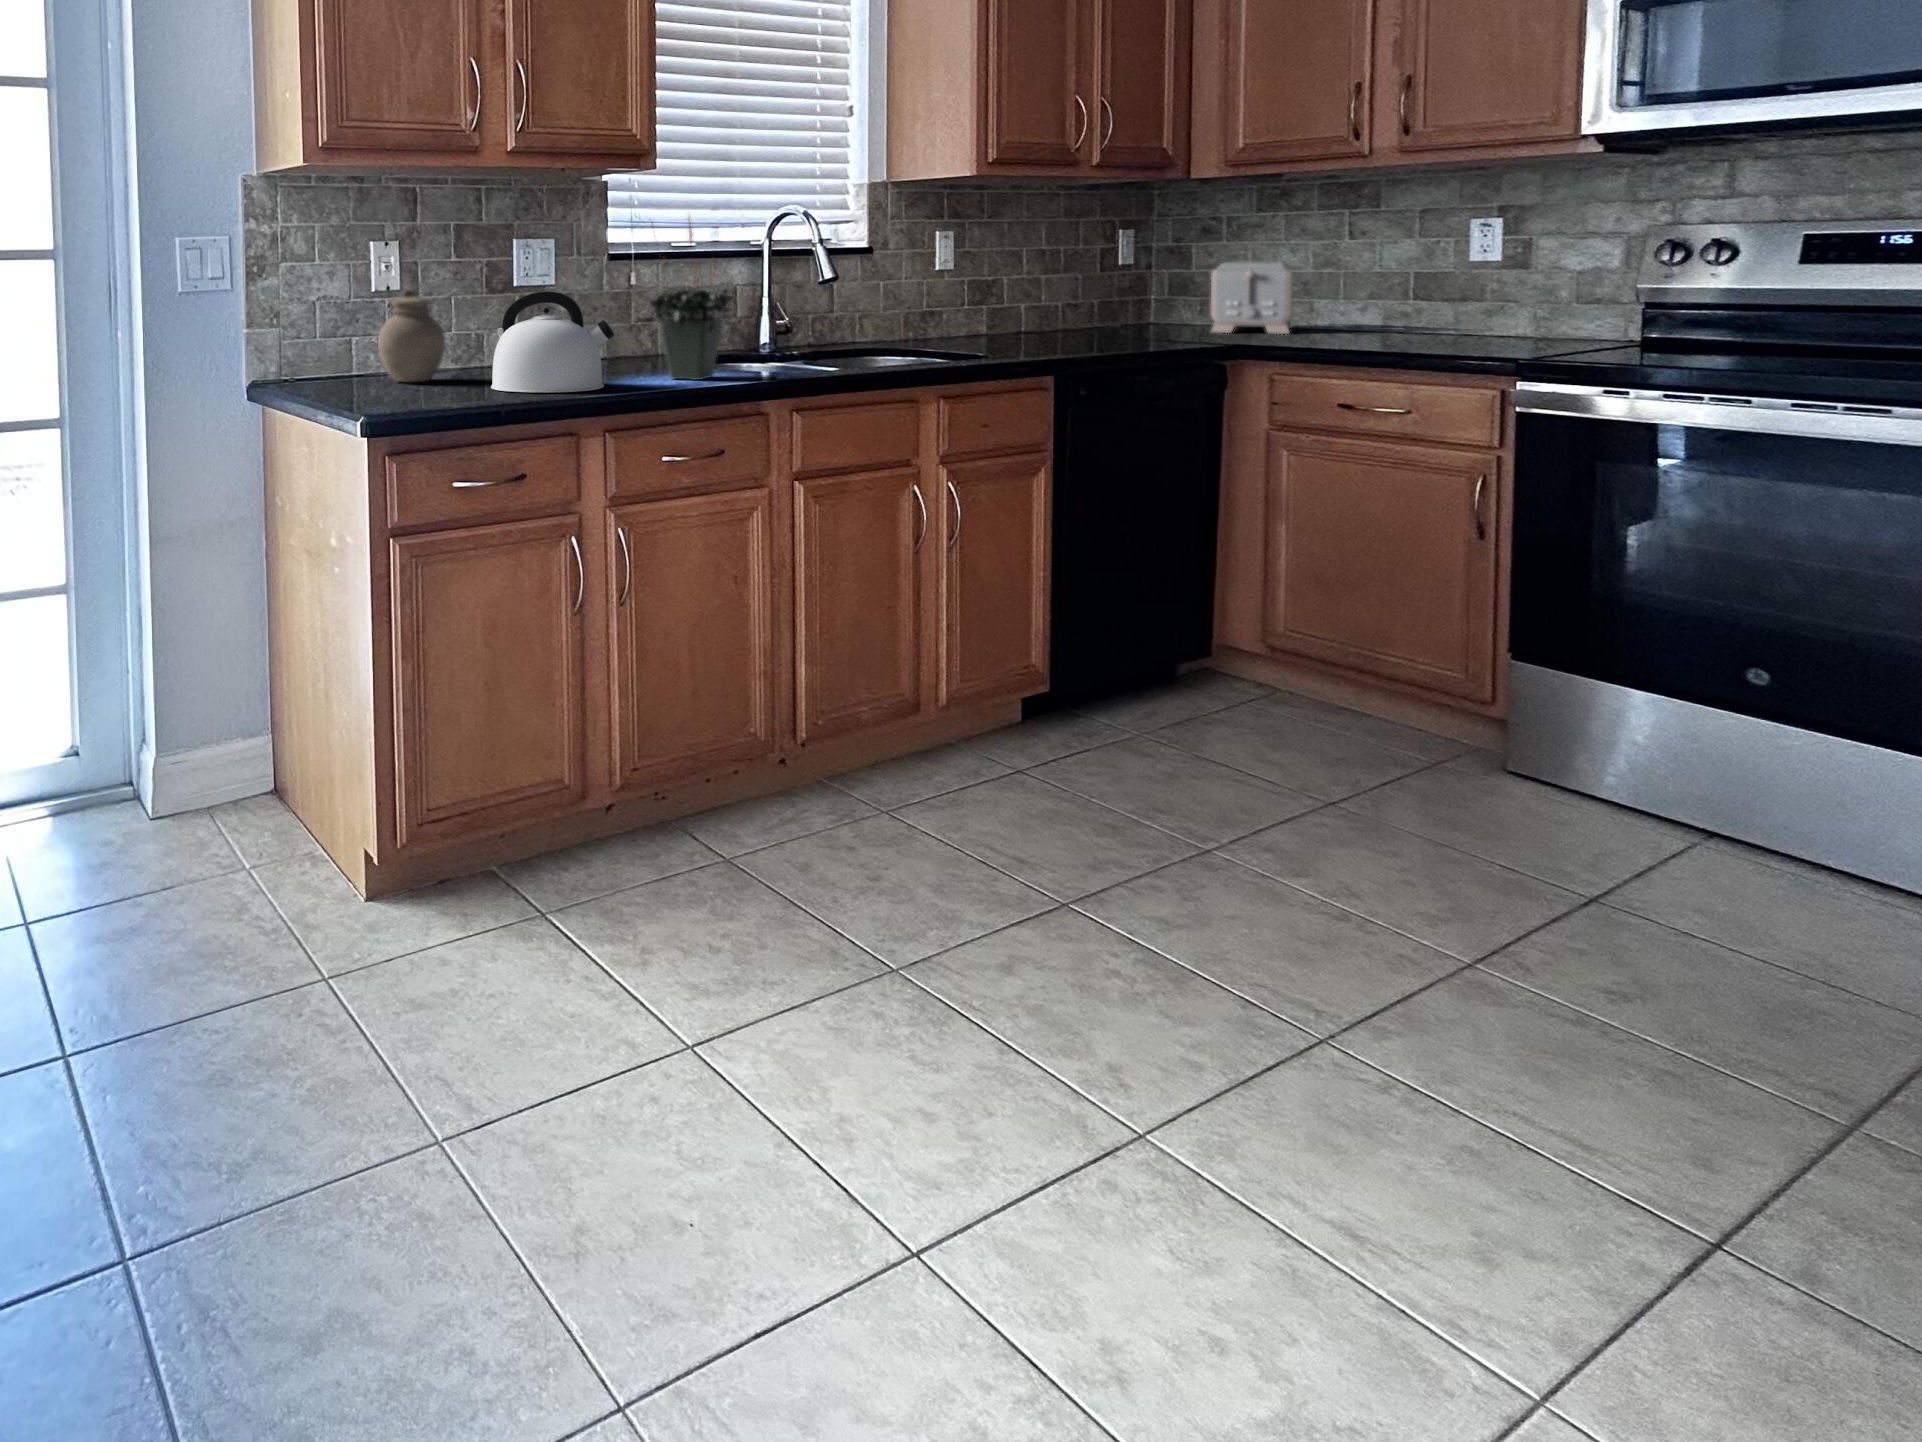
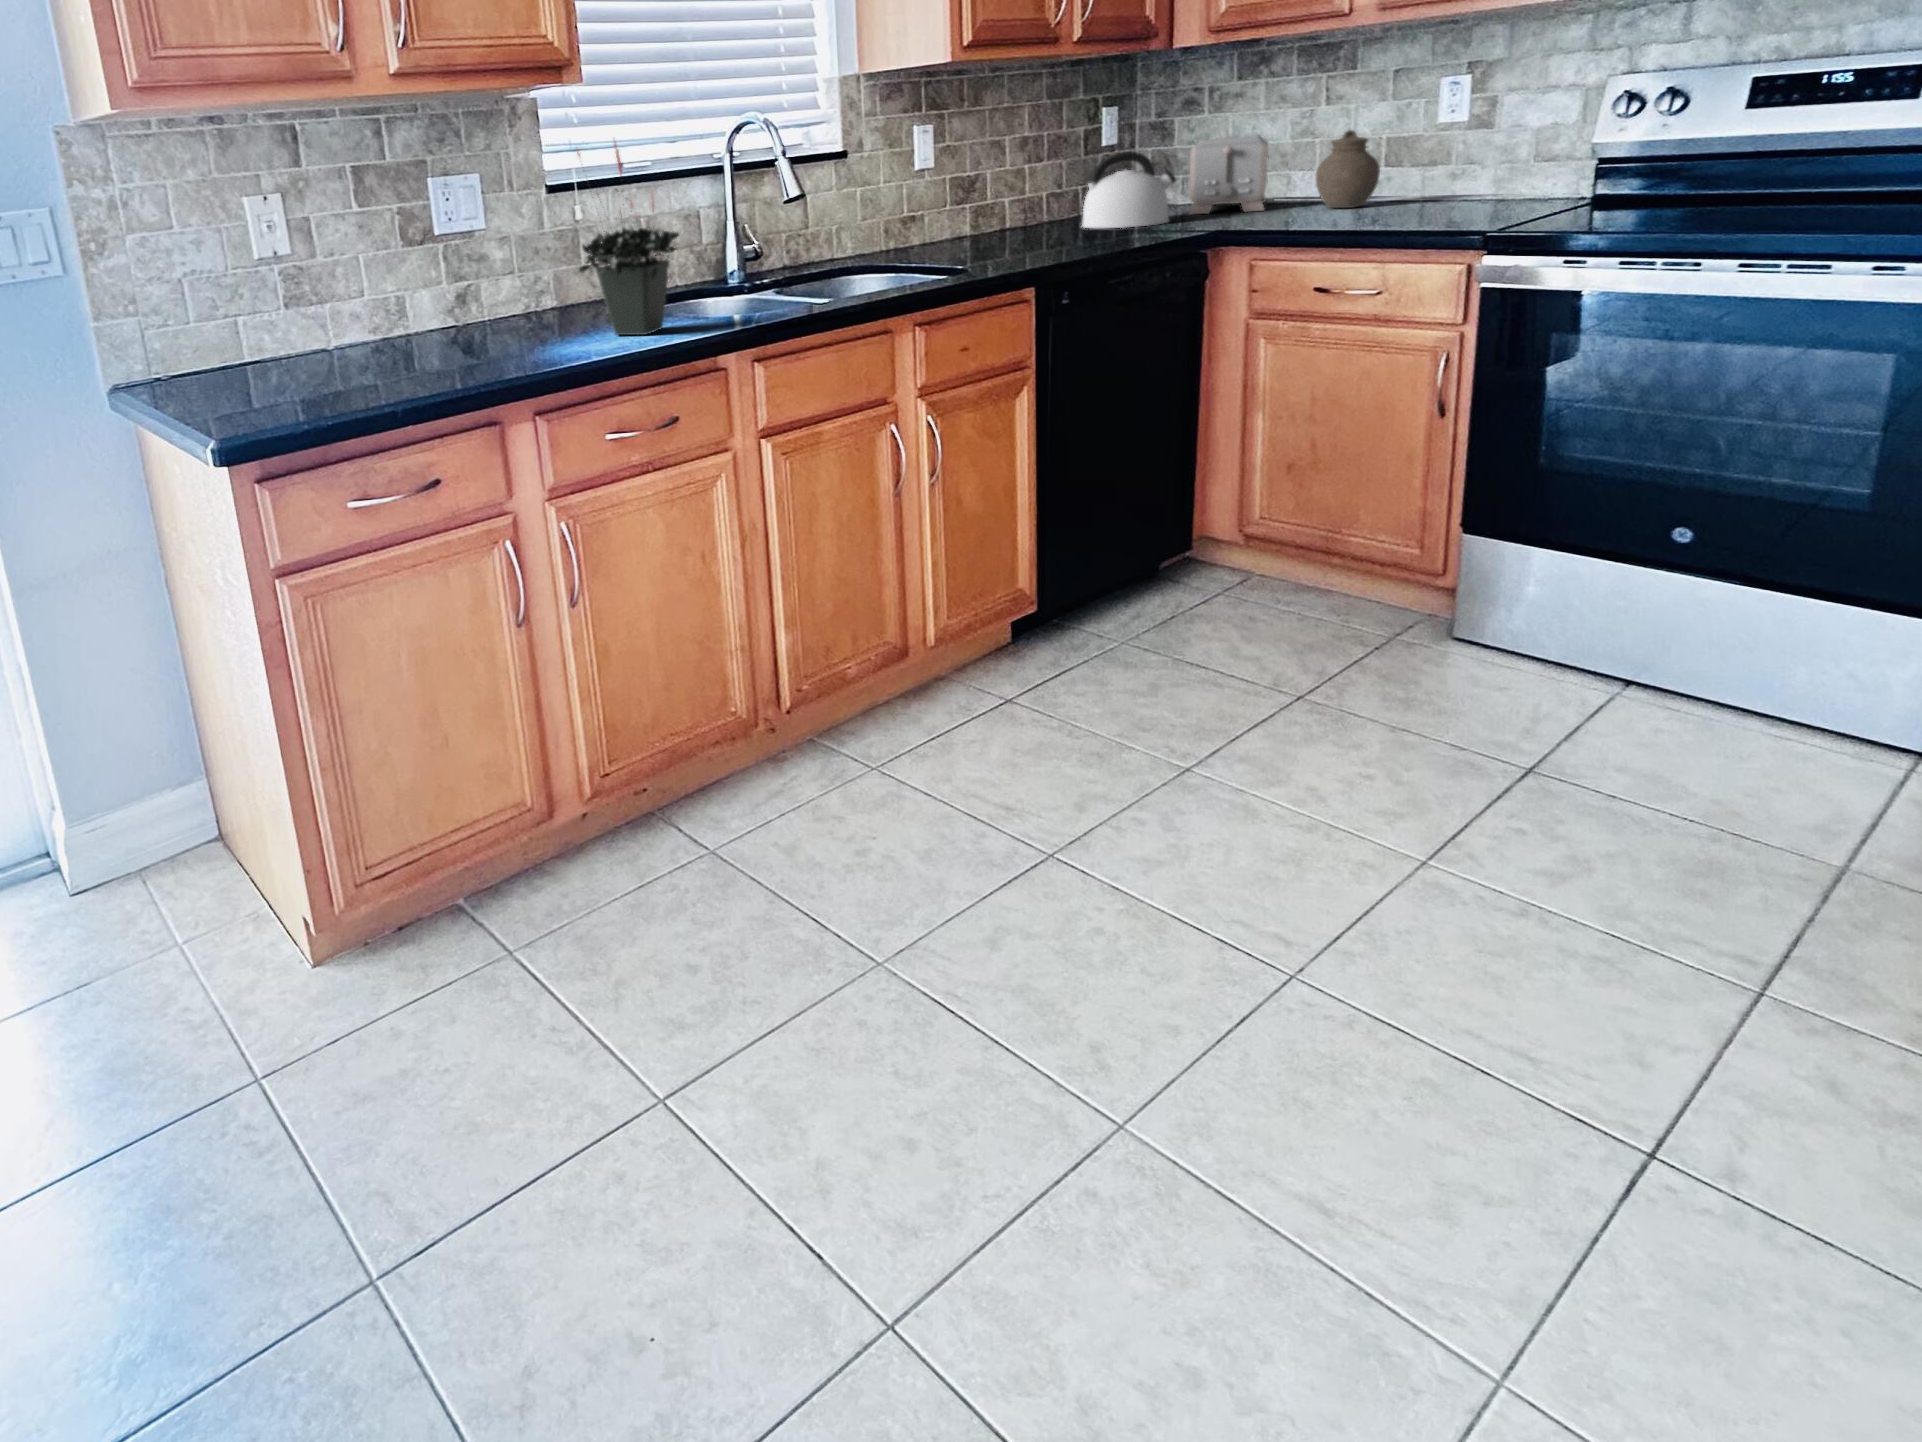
jar: present [378,290,445,382] -> present [1316,130,1380,208]
kettle: present [491,291,614,392] -> present [1082,152,1176,228]

